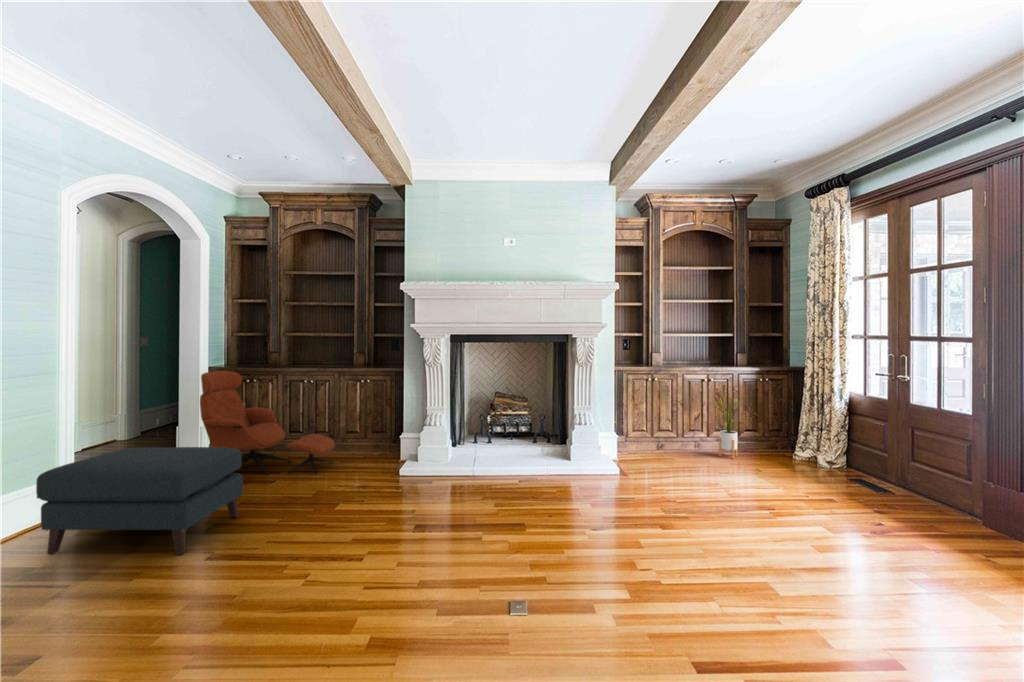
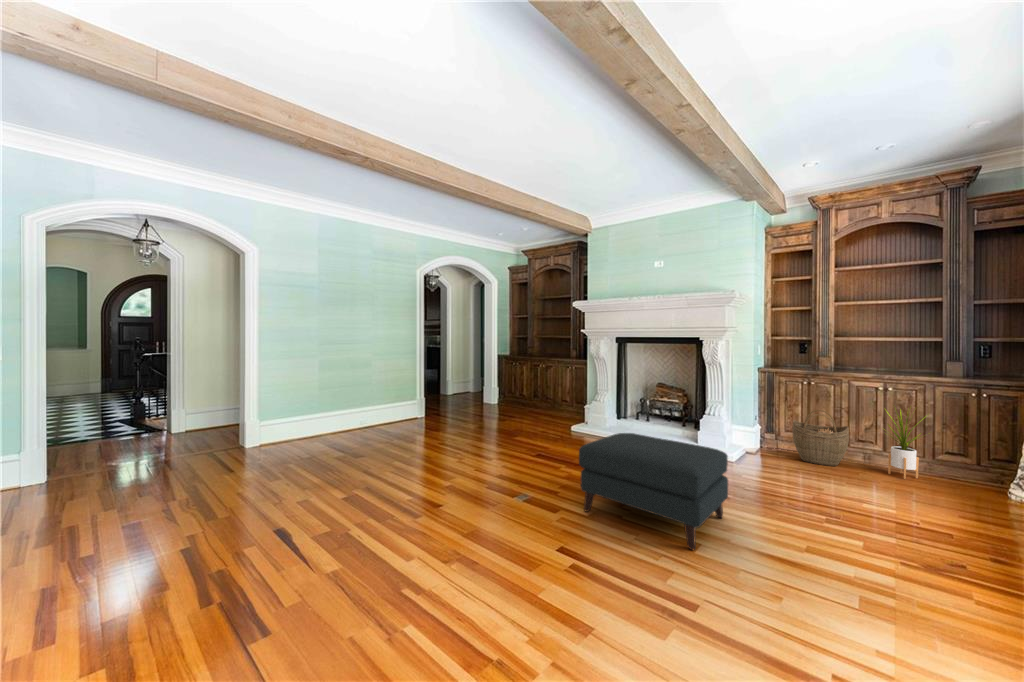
lounge chair: present [200,371,335,474] -> none [480,356,545,420]
woven basket: none [647,405,694,459] -> present [792,410,849,466]
ottoman: present [36,447,243,555] -> present [579,433,728,550]

